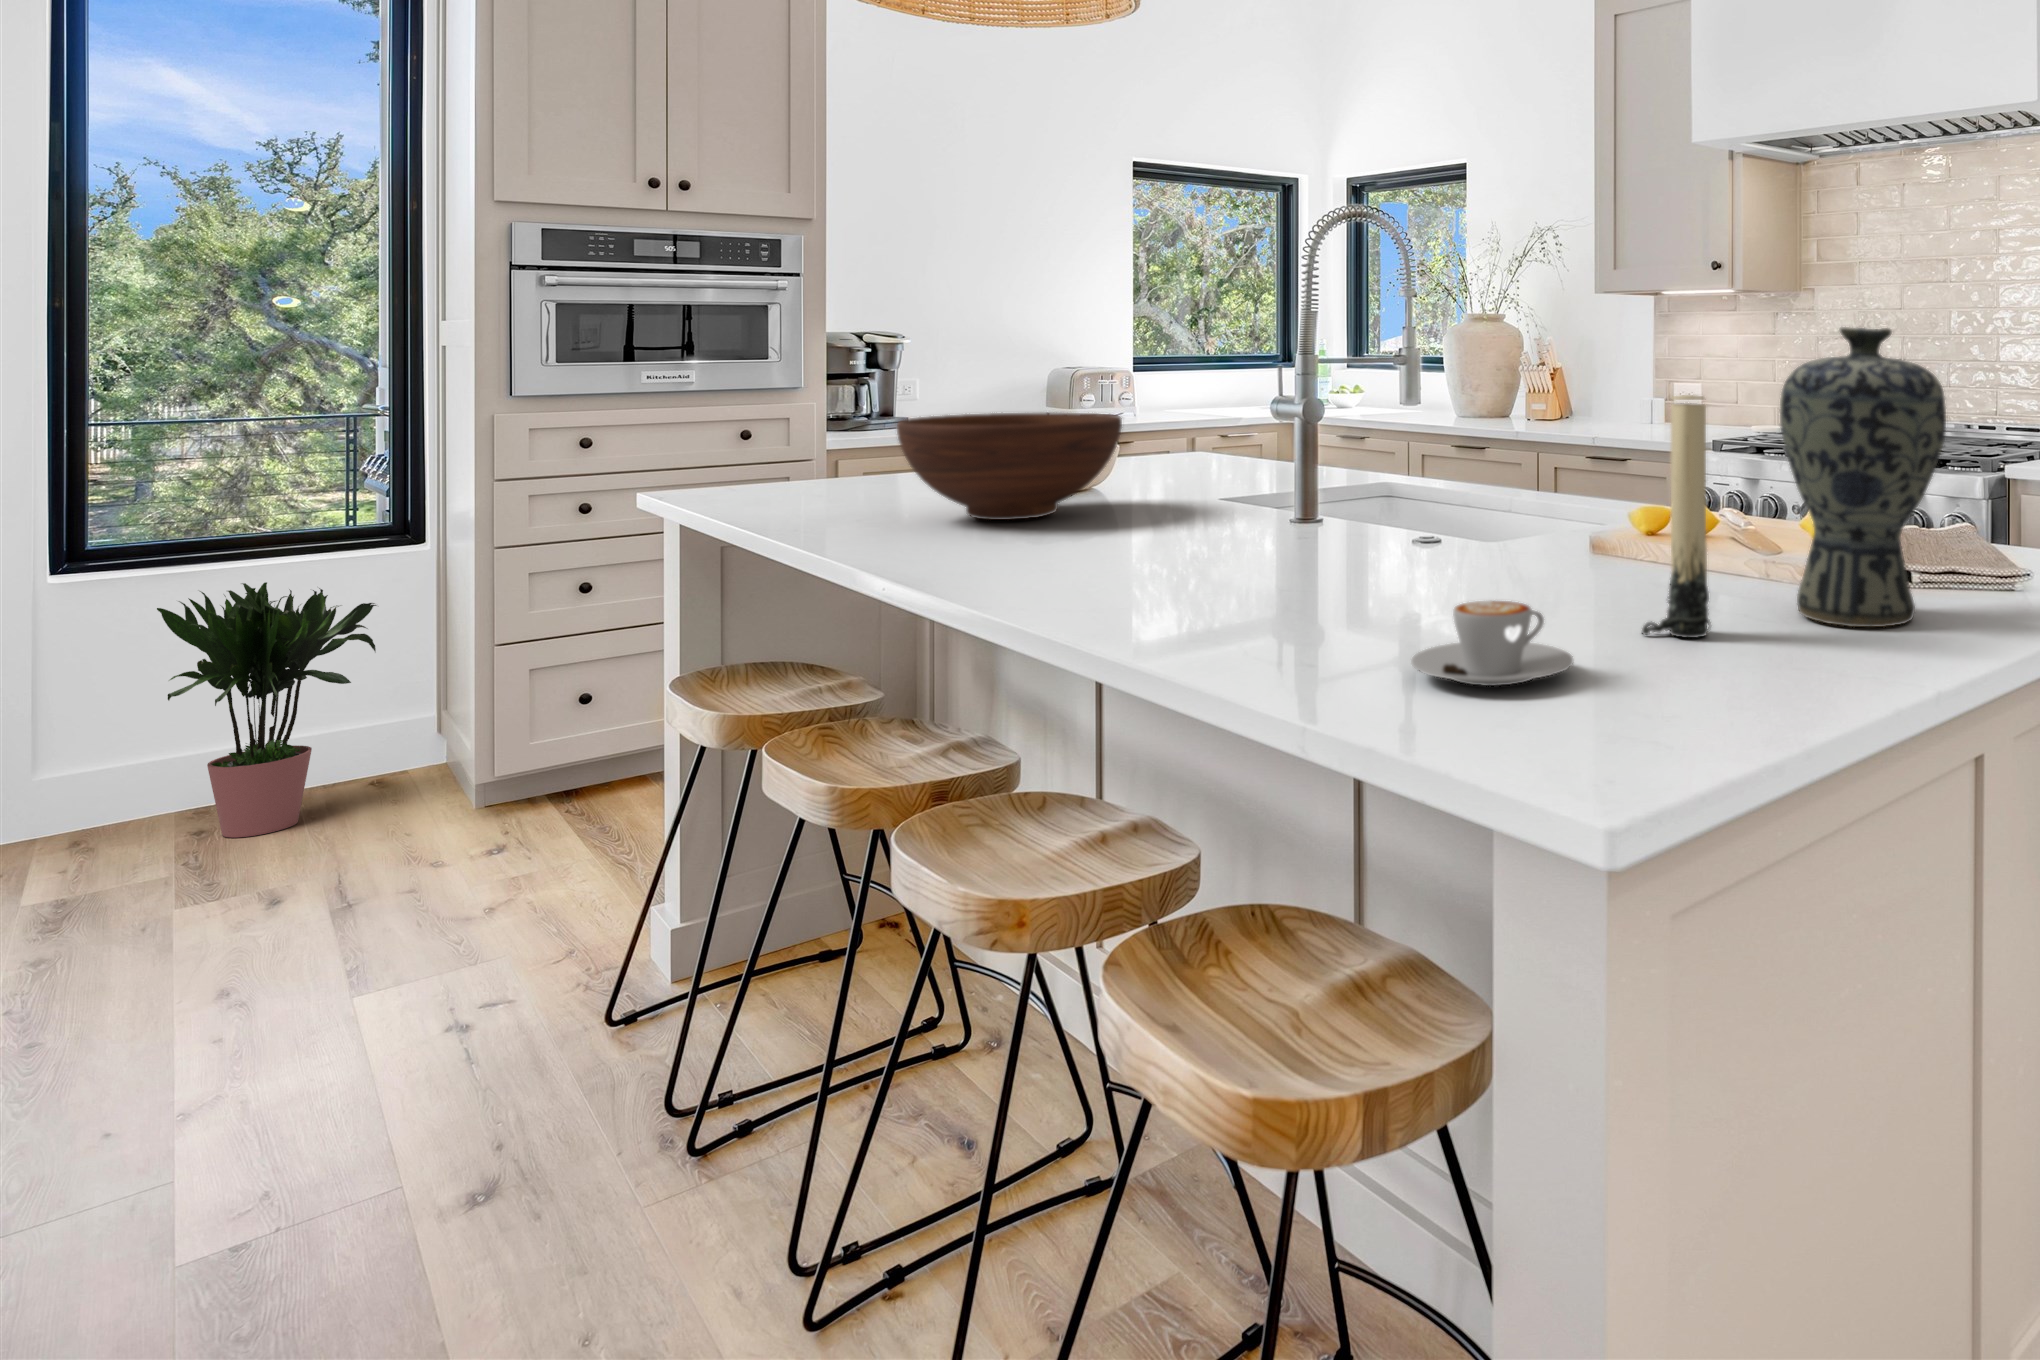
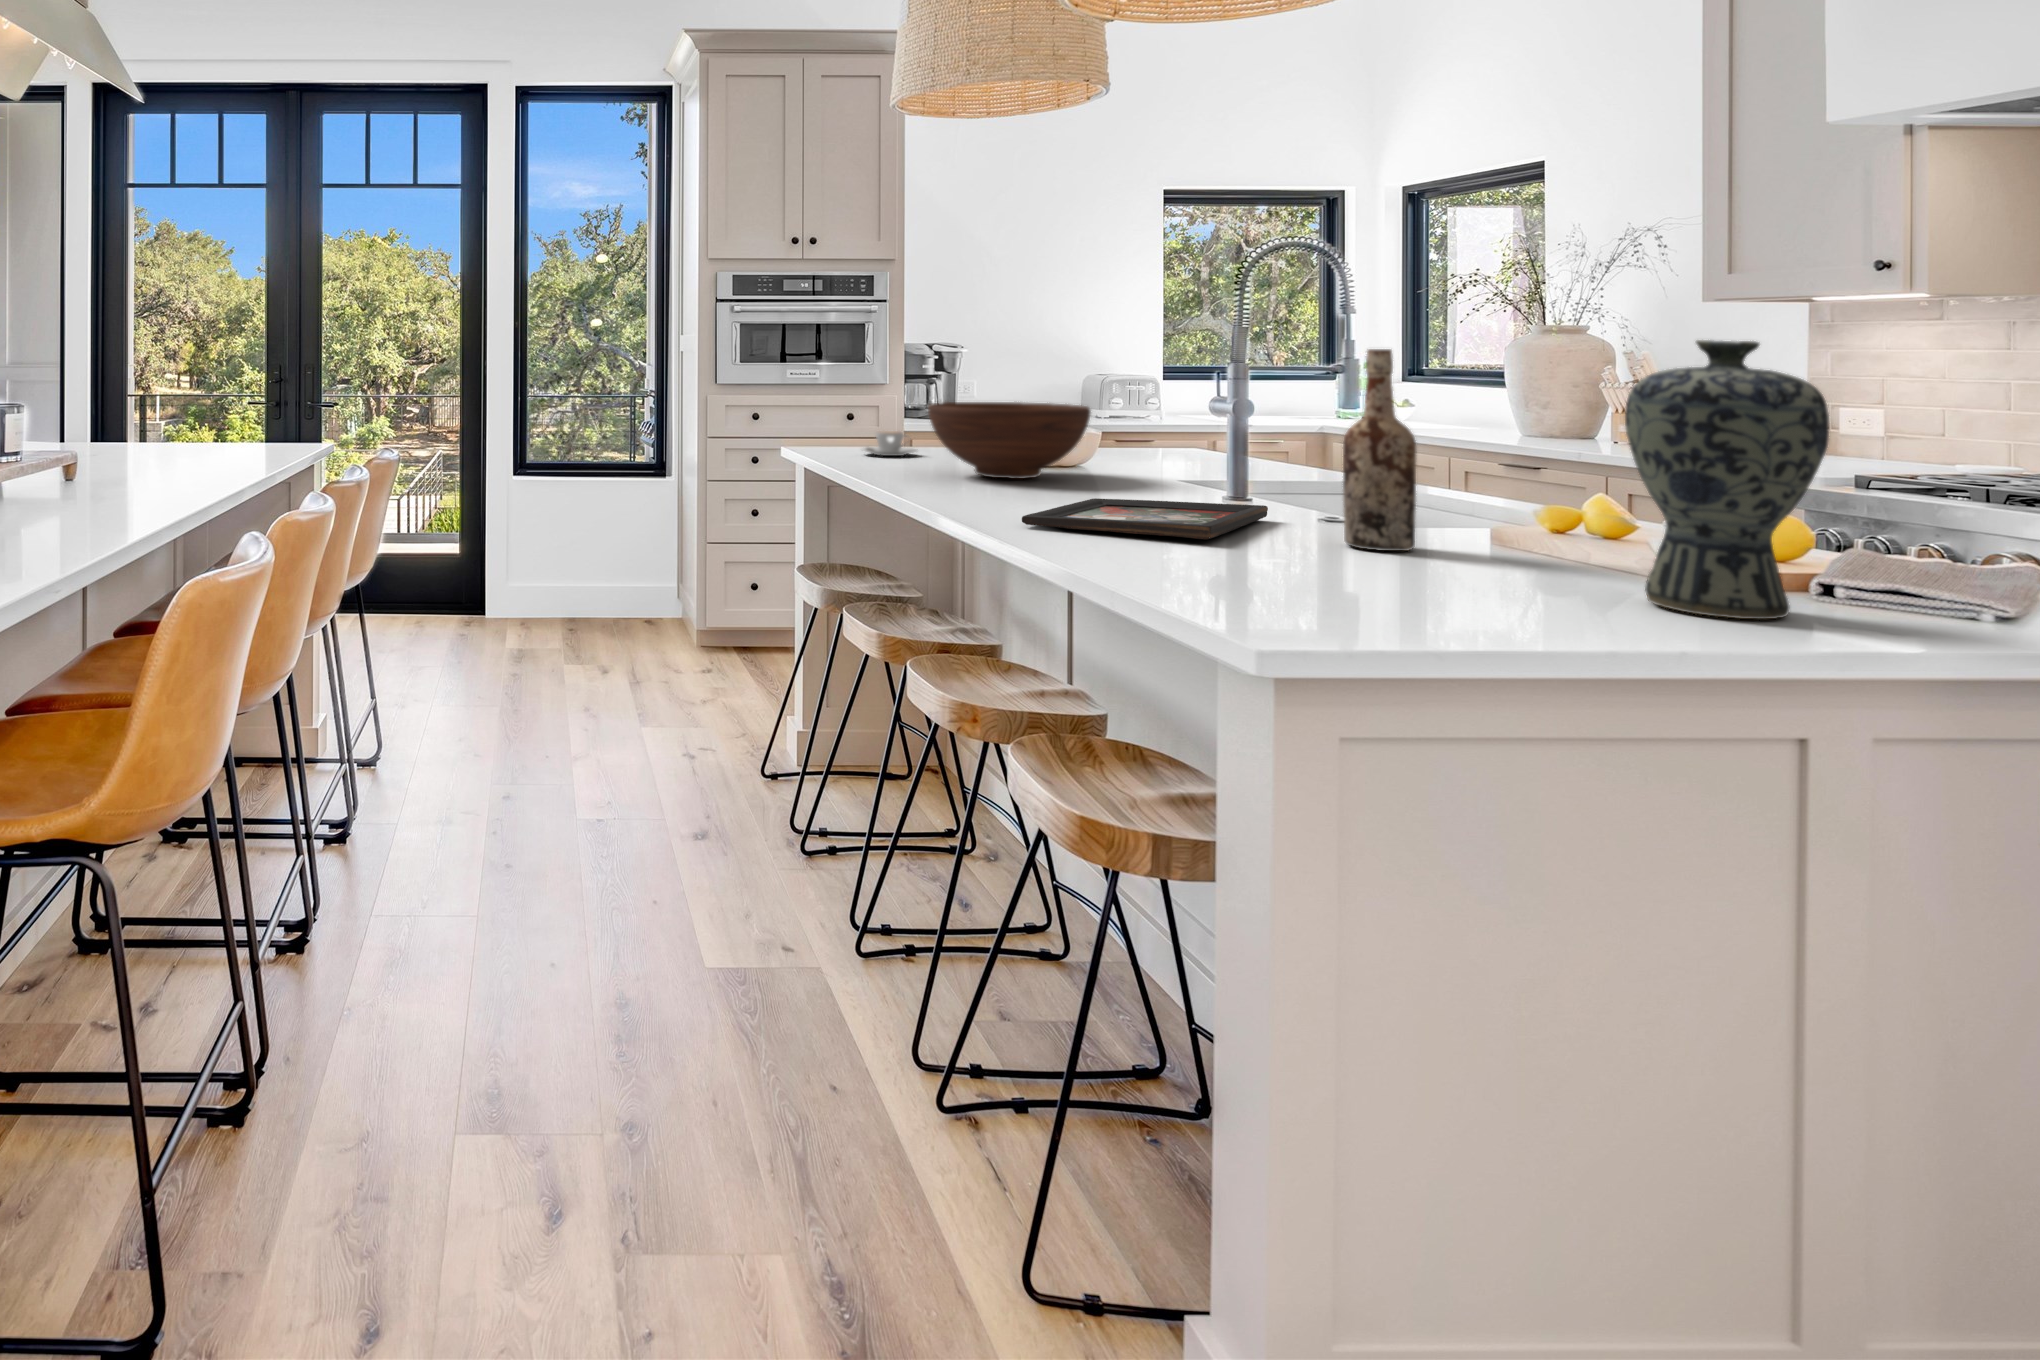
wine bottle: none [1471,339,1544,581] -> present [1343,349,1416,551]
candle: present [1642,395,1711,638] -> none [1455,396,1525,600]
decorative tray: none [1082,533,1365,598] -> present [1022,498,1268,540]
potted plant: present [157,582,377,837] -> none [550,489,654,640]
coffee cup: present [1411,601,1573,686] -> present [863,431,916,456]

